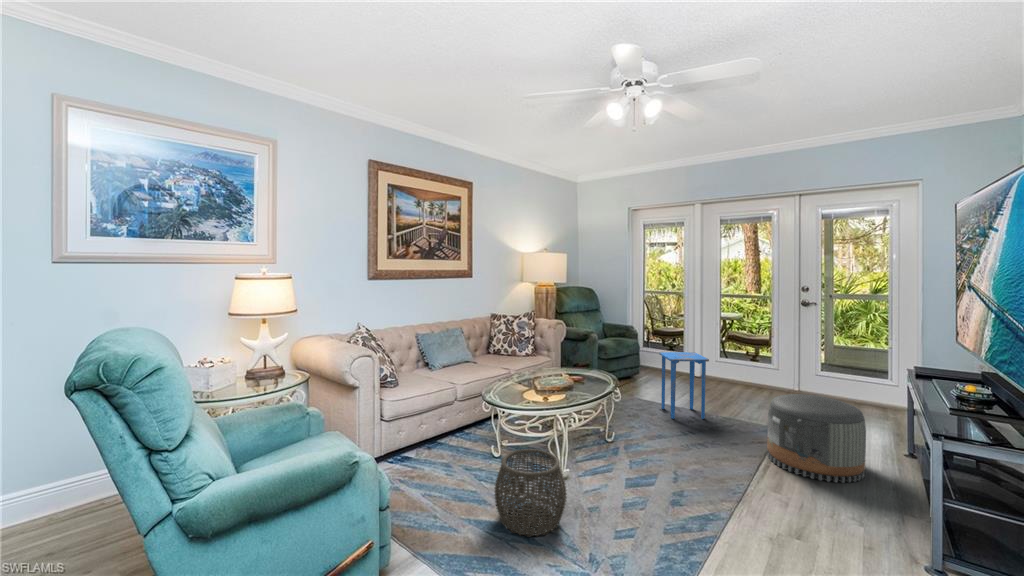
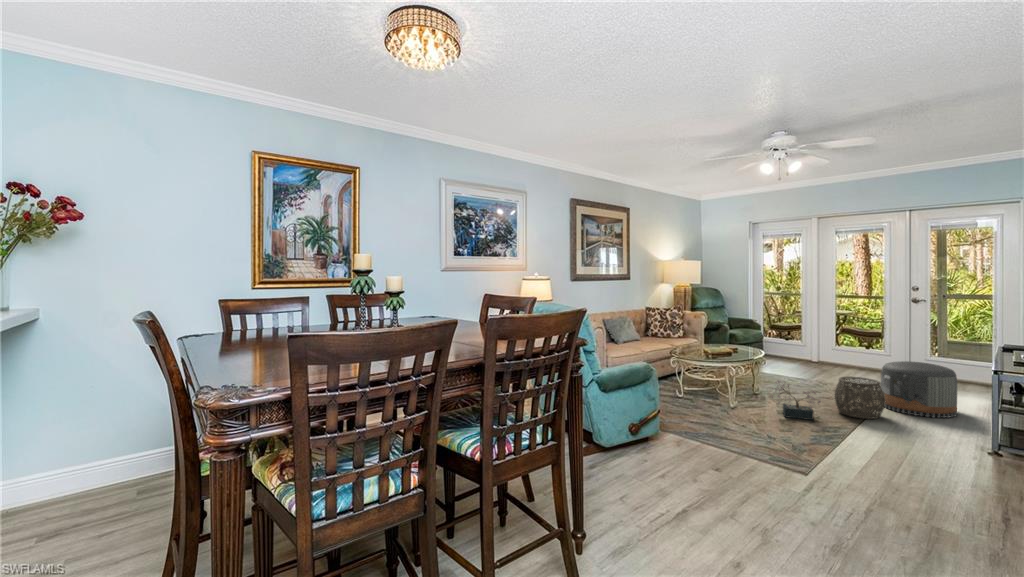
side table: present [659,352,709,419] -> none [788,336,831,385]
decorative plant: none [616,434,685,501] -> present [772,381,820,420]
woven basket: present [494,449,567,536] -> present [835,376,885,419]

